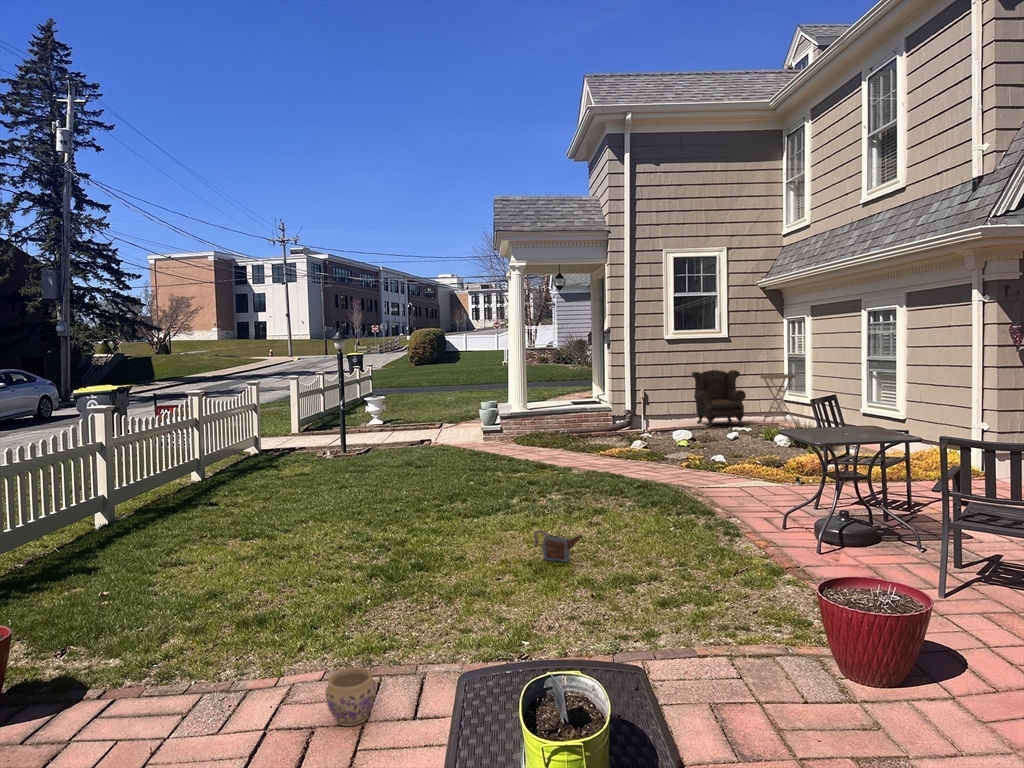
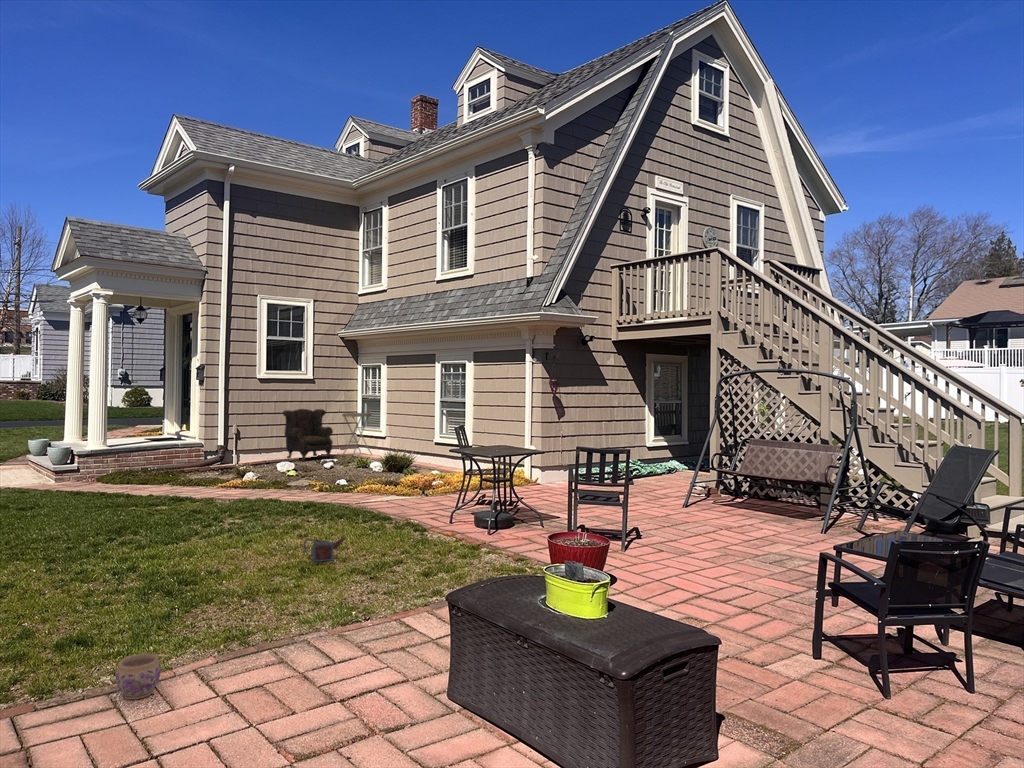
planter: present [325,667,376,727] -> present [115,654,161,700]

